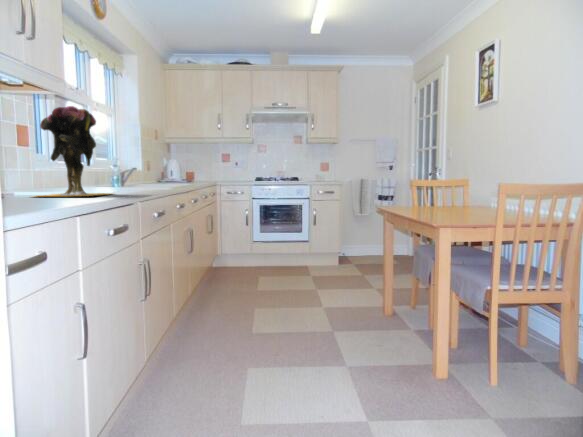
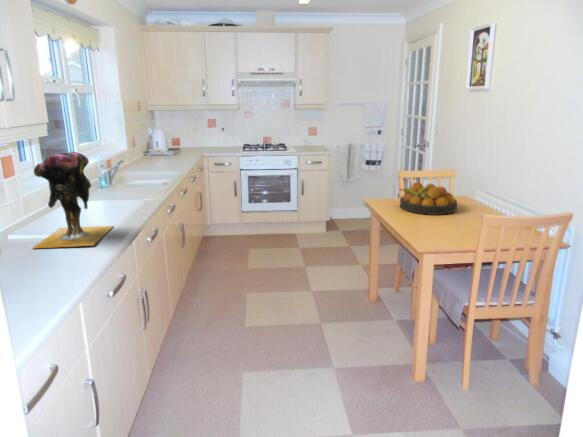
fruit bowl: none [411,184,472,212] -> present [400,182,457,215]

